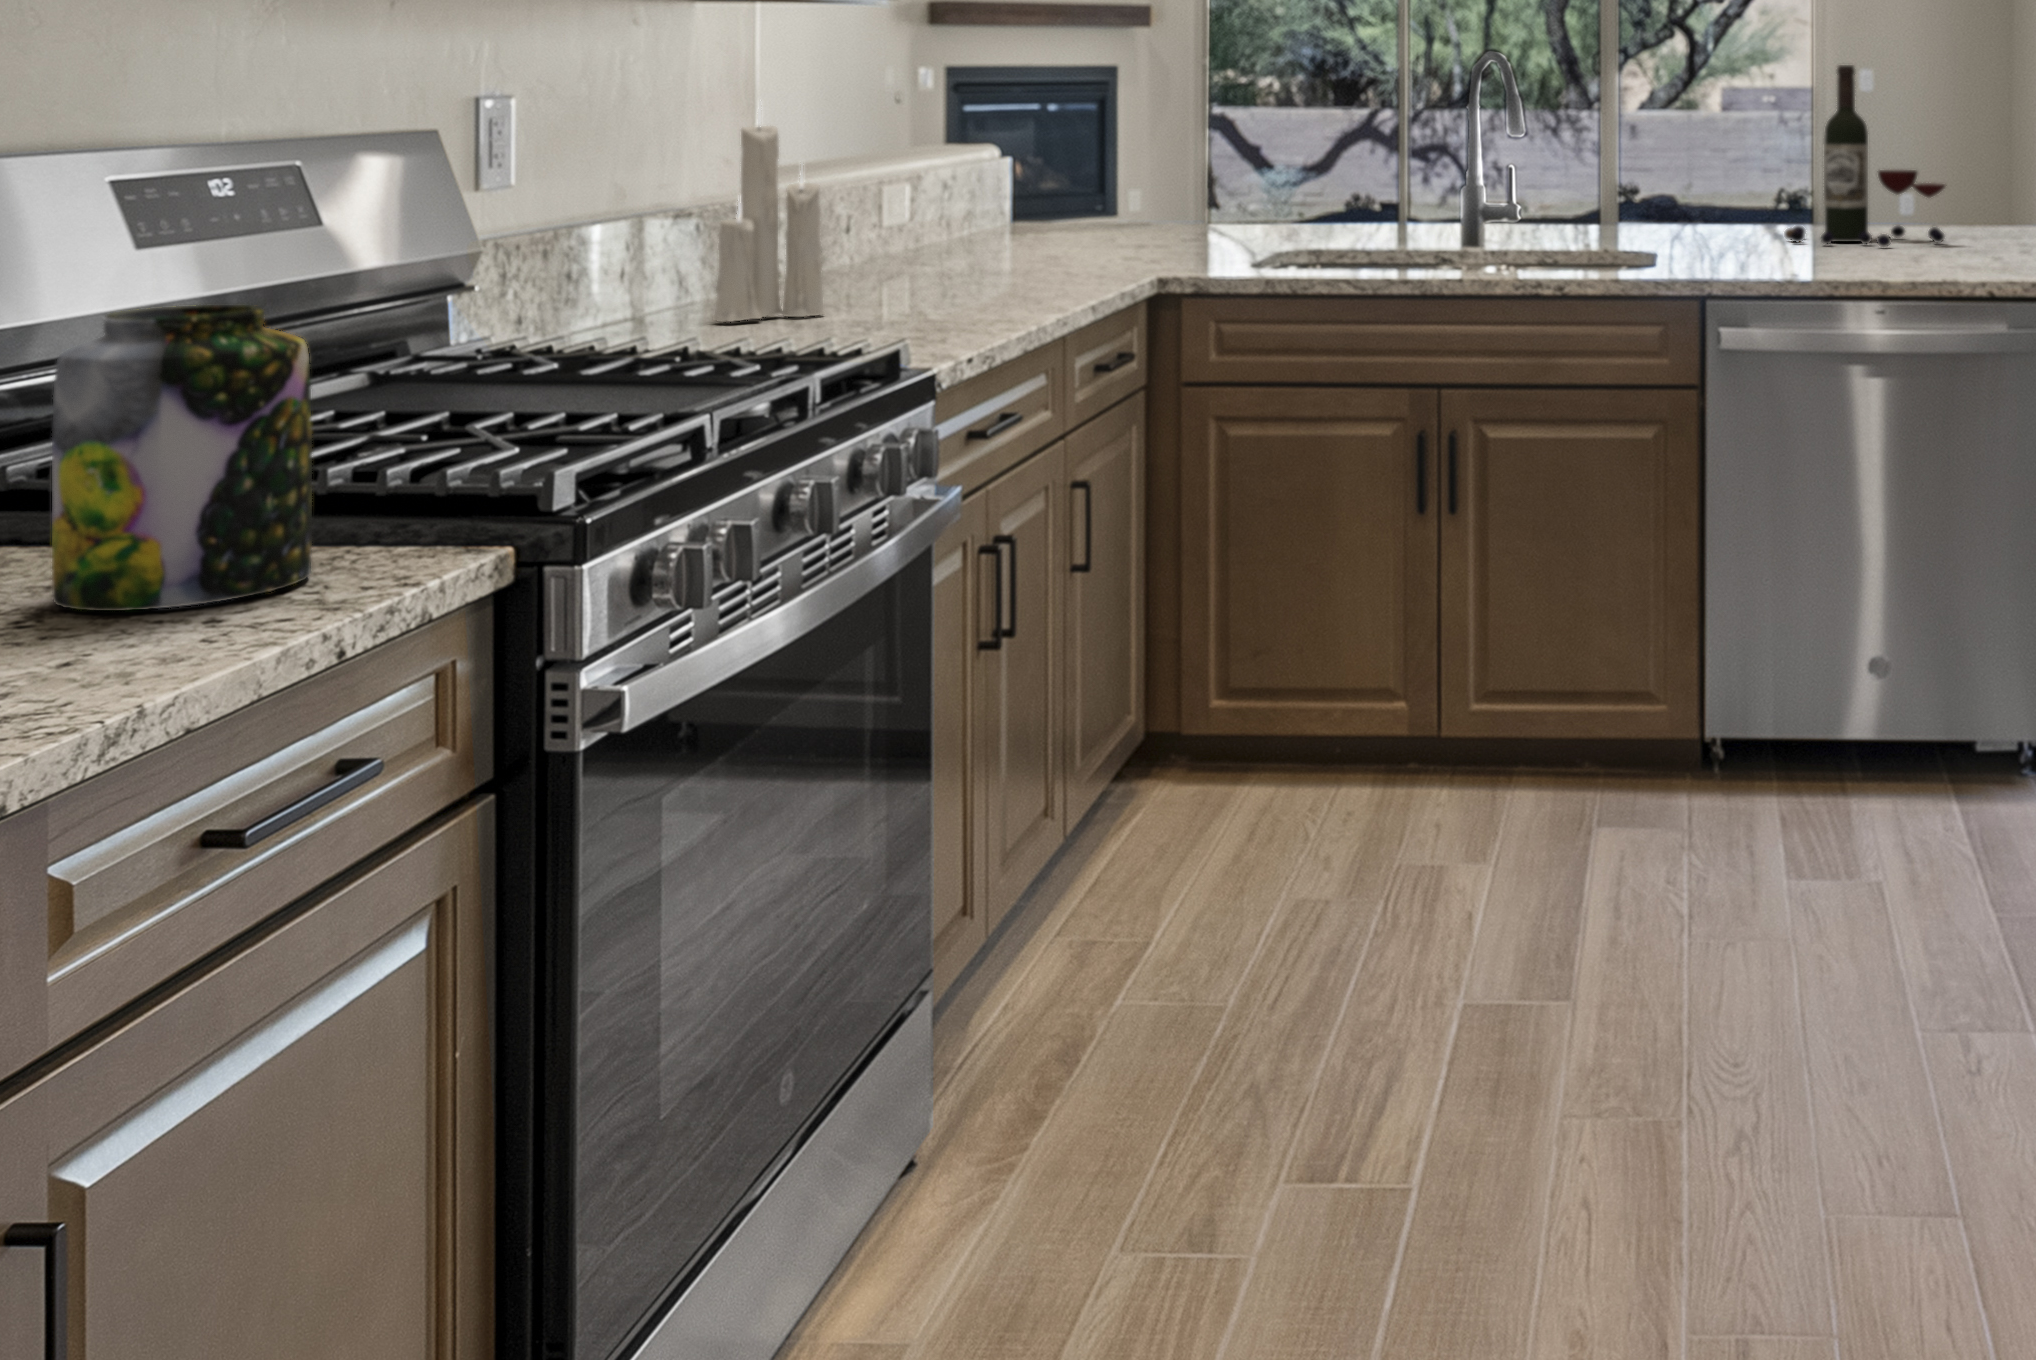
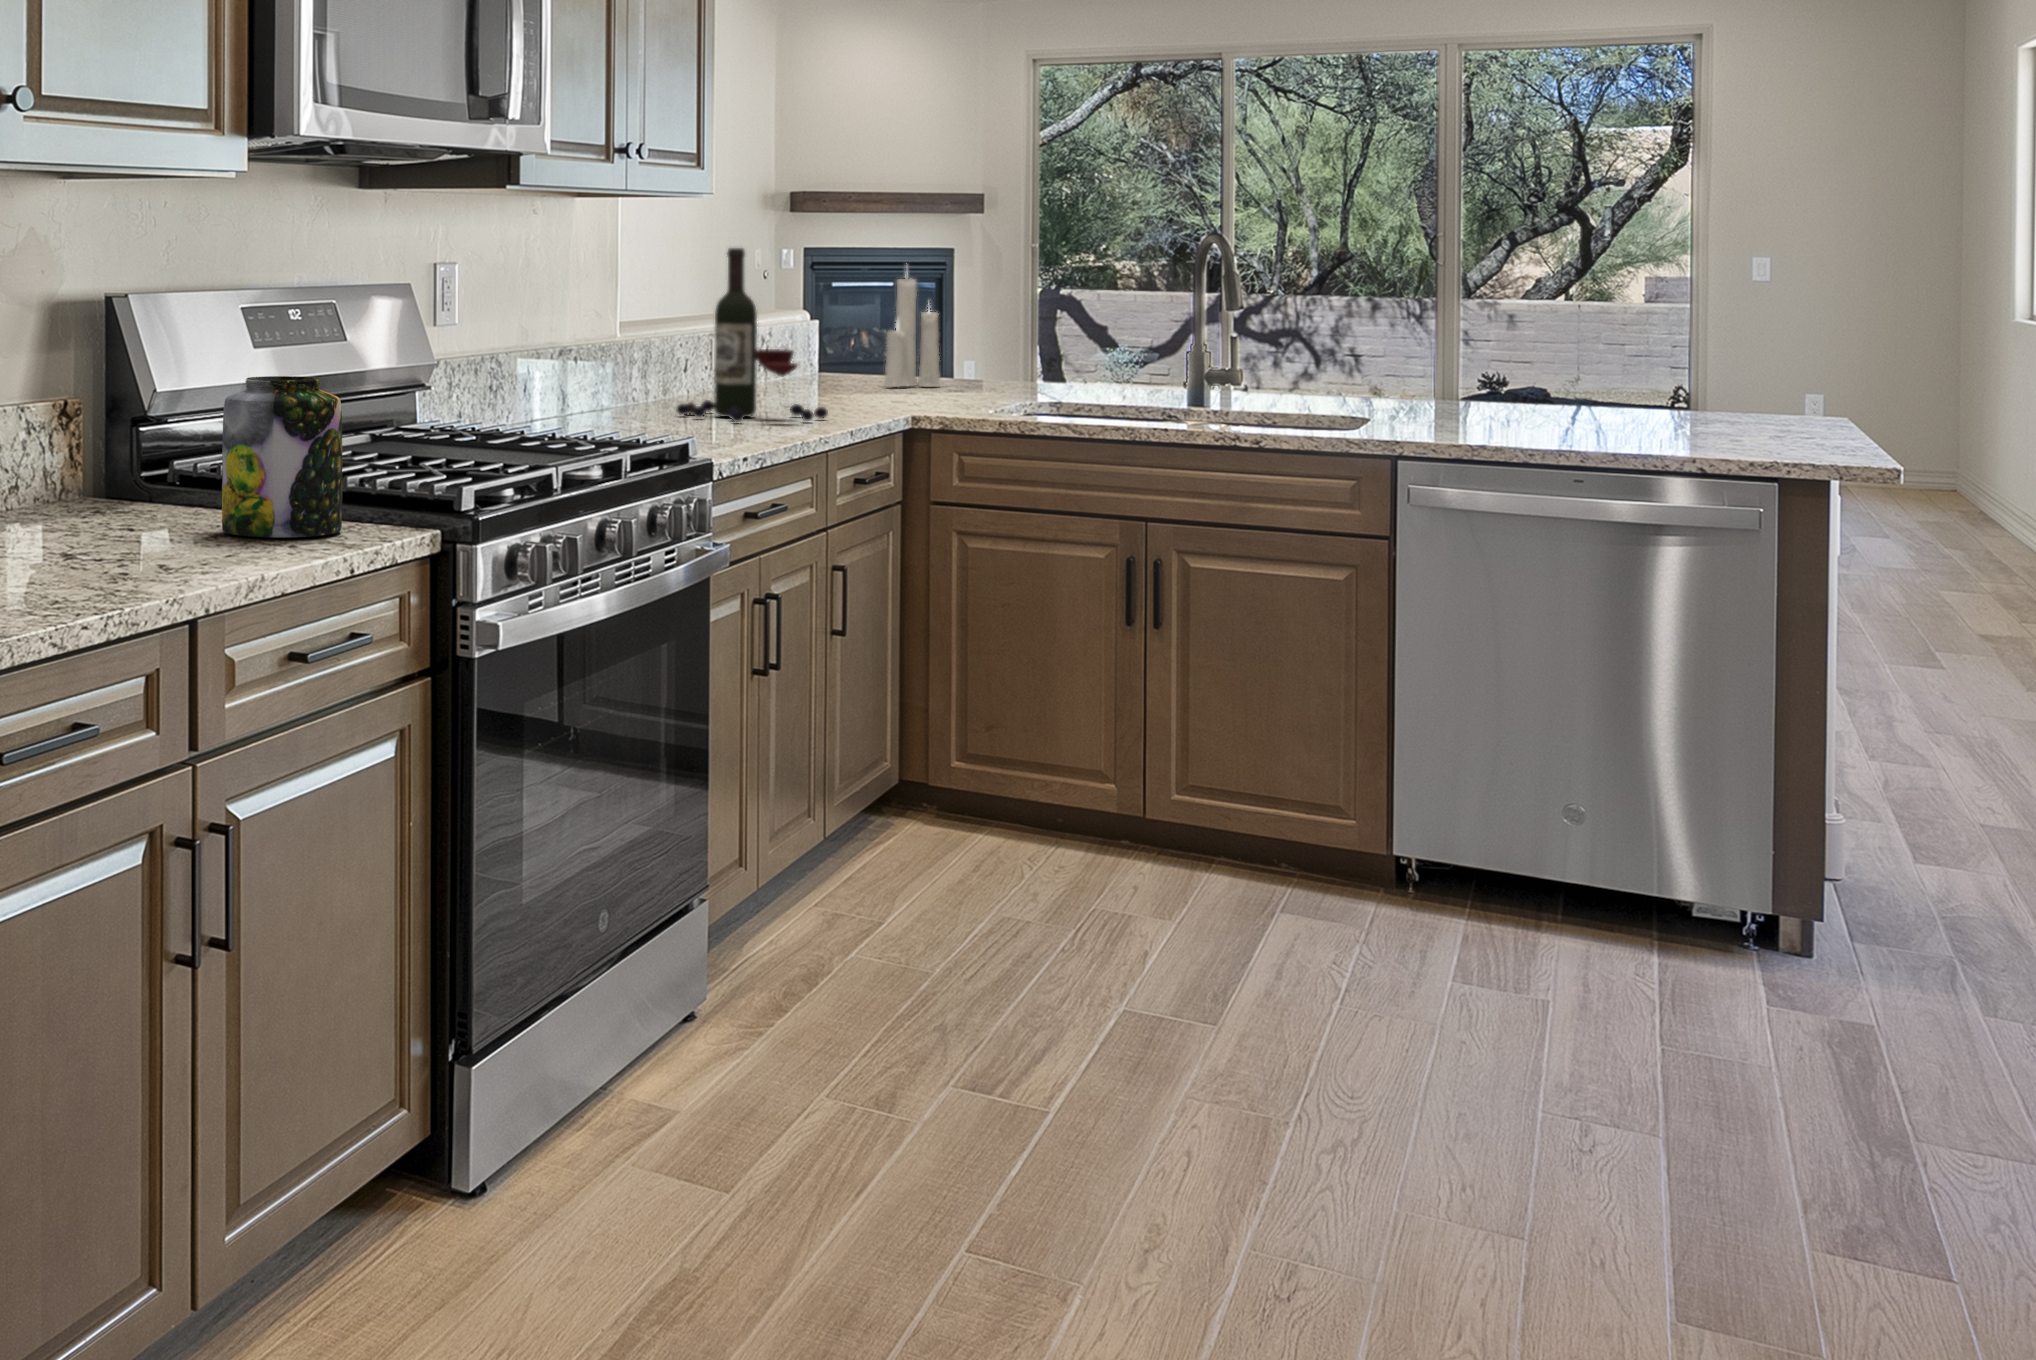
wine bottle: present [1784,65,1945,247] -> present [676,248,828,422]
candle: present [713,110,824,321] -> present [884,278,940,387]

